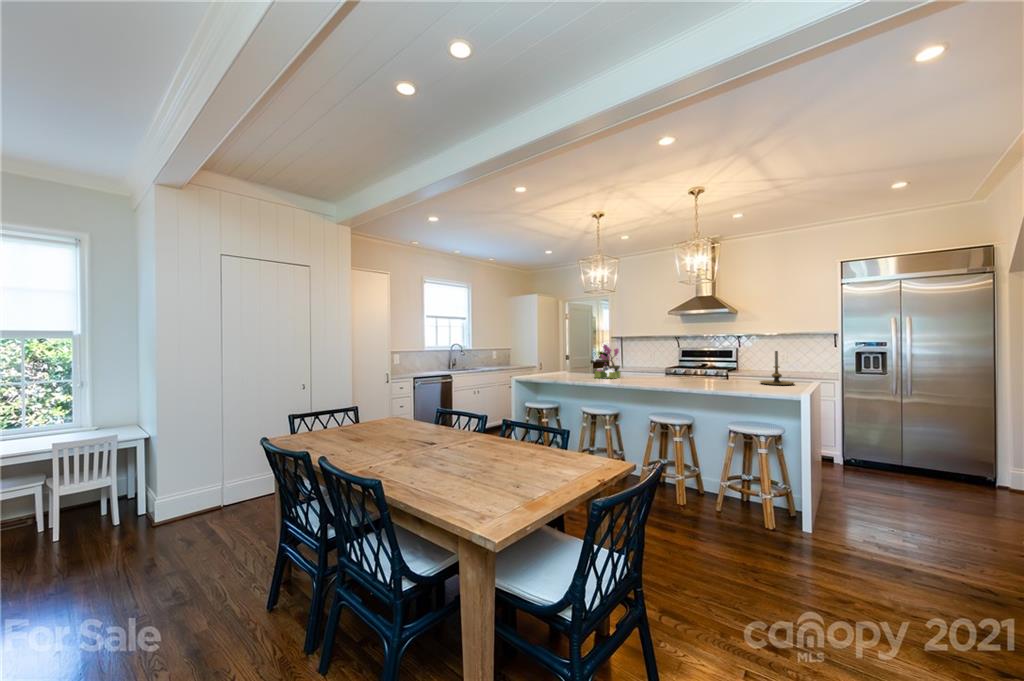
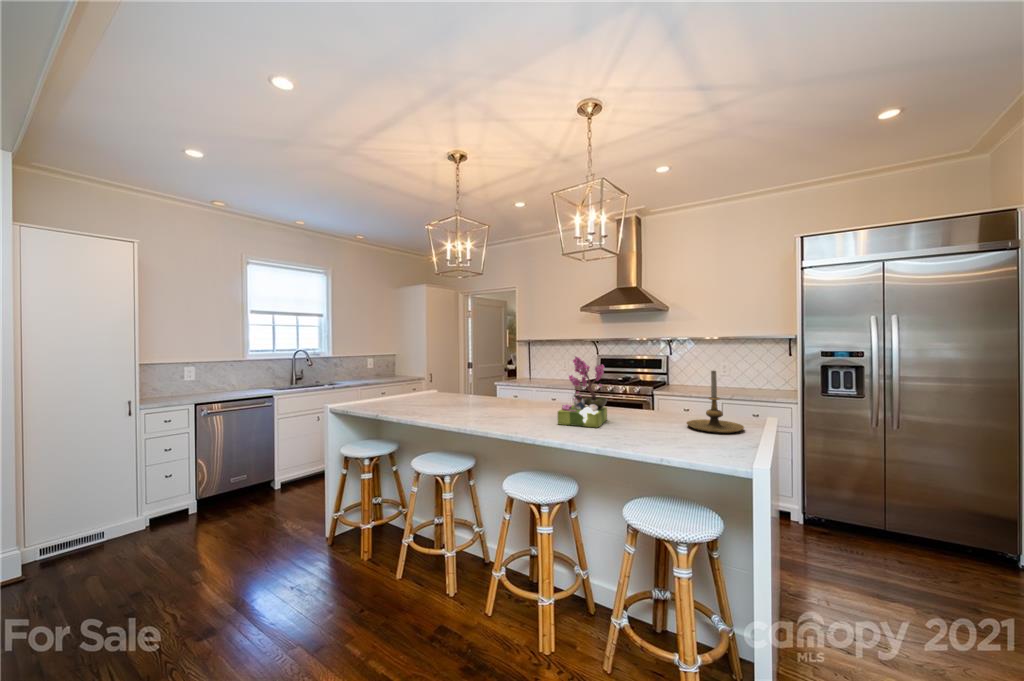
flower arrangement: present [594,345,621,379] -> present [558,356,607,428]

